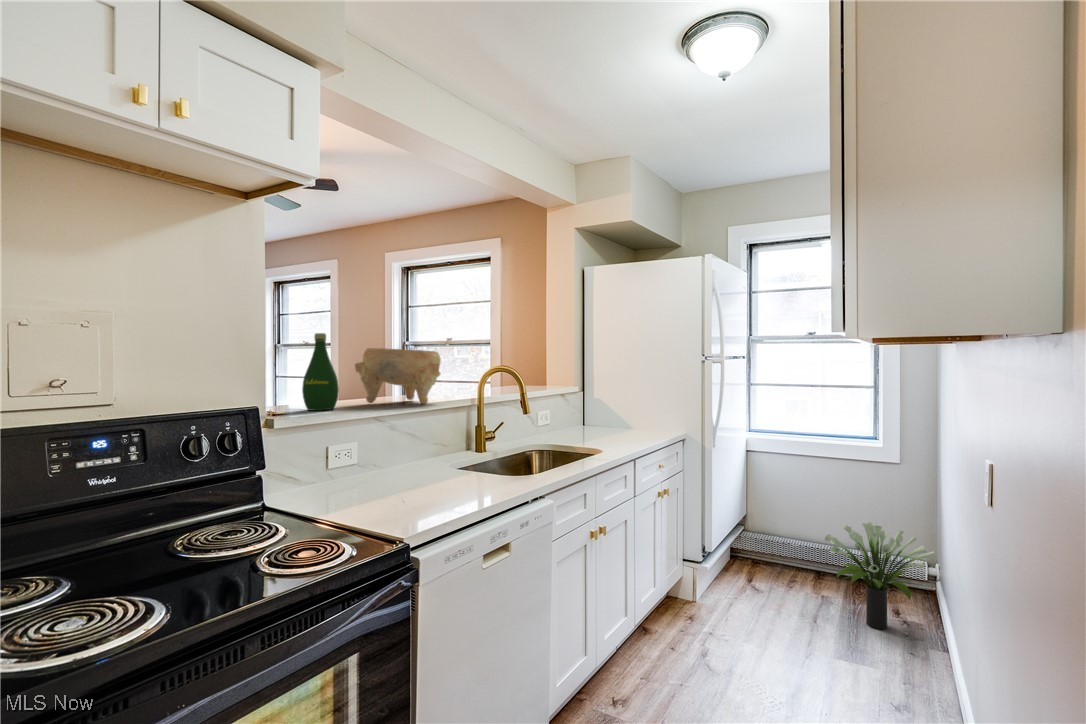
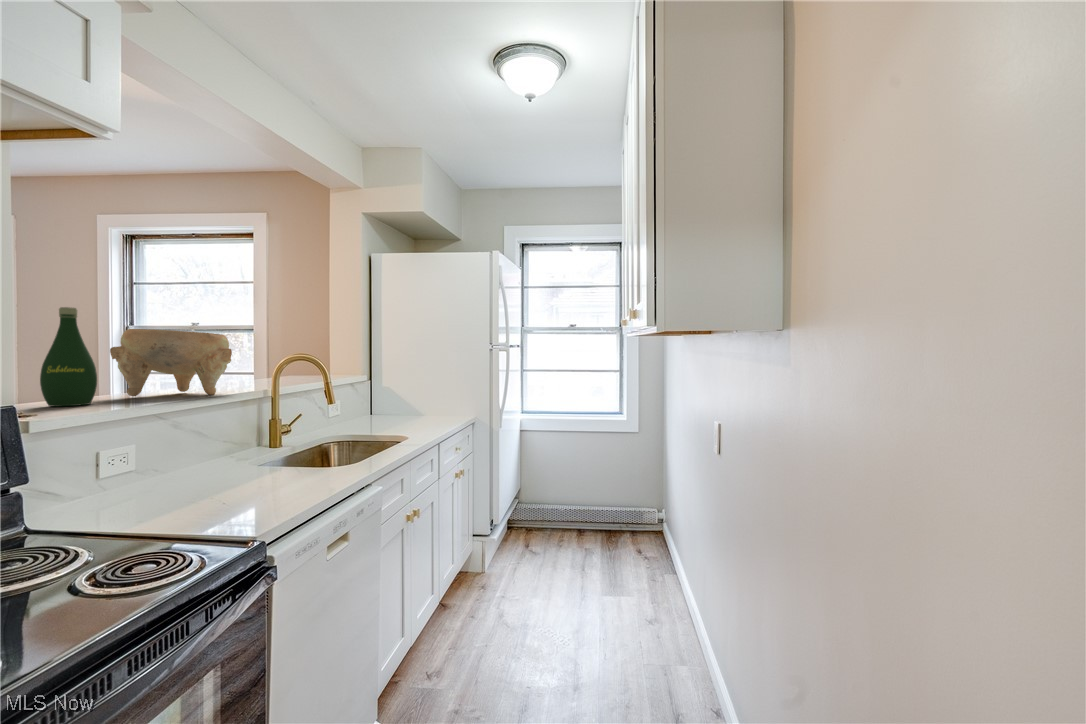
potted plant: present [825,522,935,629] -> none [590,481,667,565]

